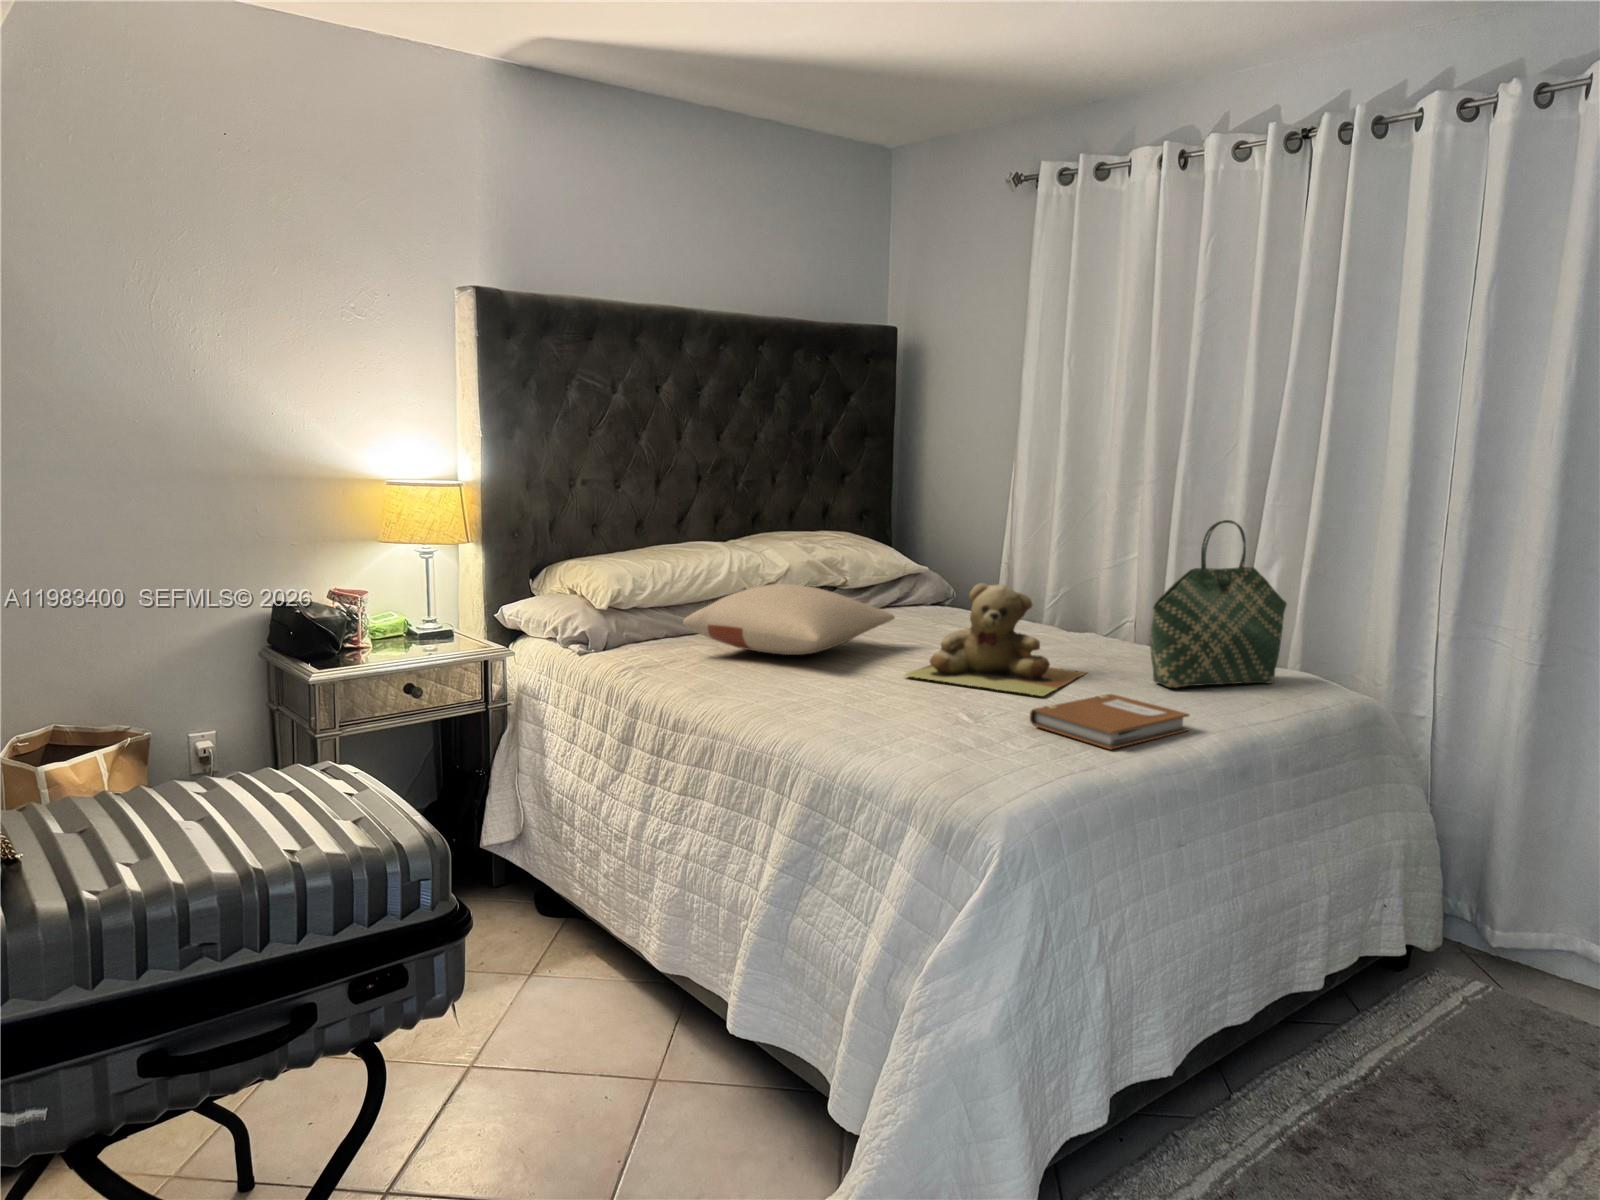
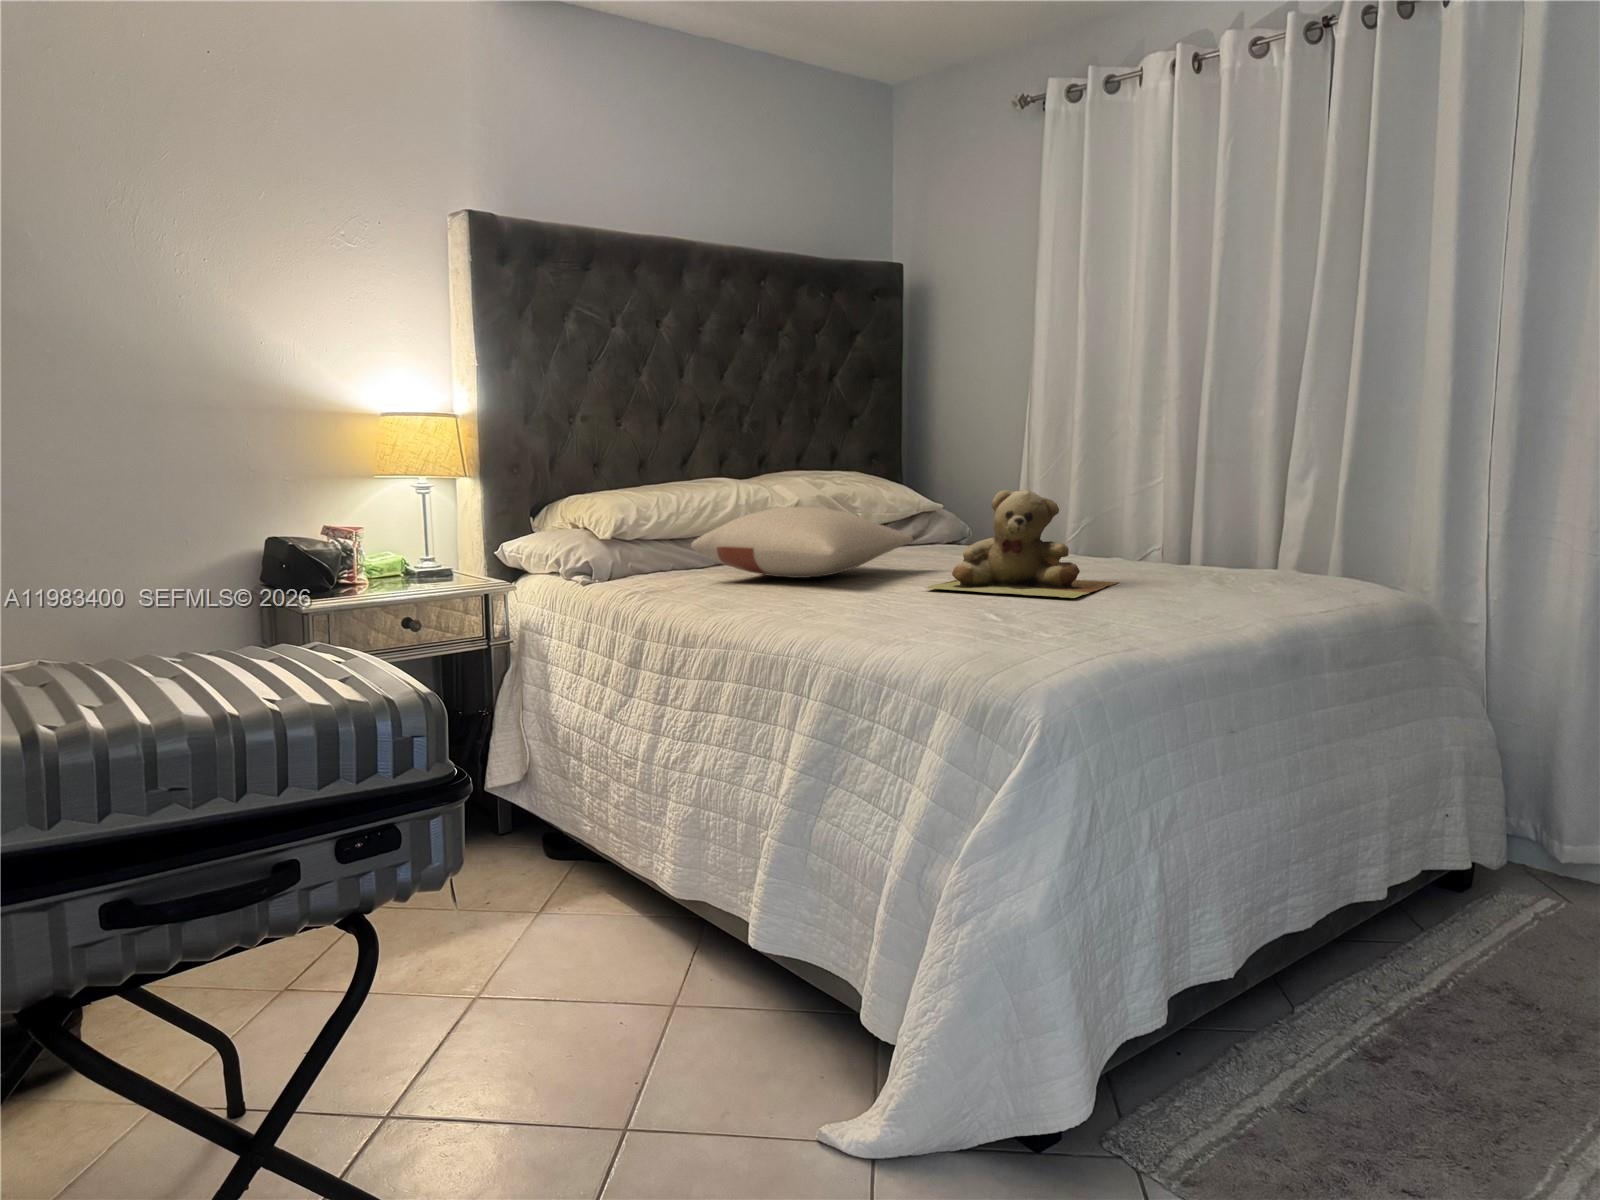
tote bag: present [1150,520,1287,688] -> none [1185,410,1329,589]
notebook: present [1030,694,1189,750] -> none [1063,589,1234,632]

